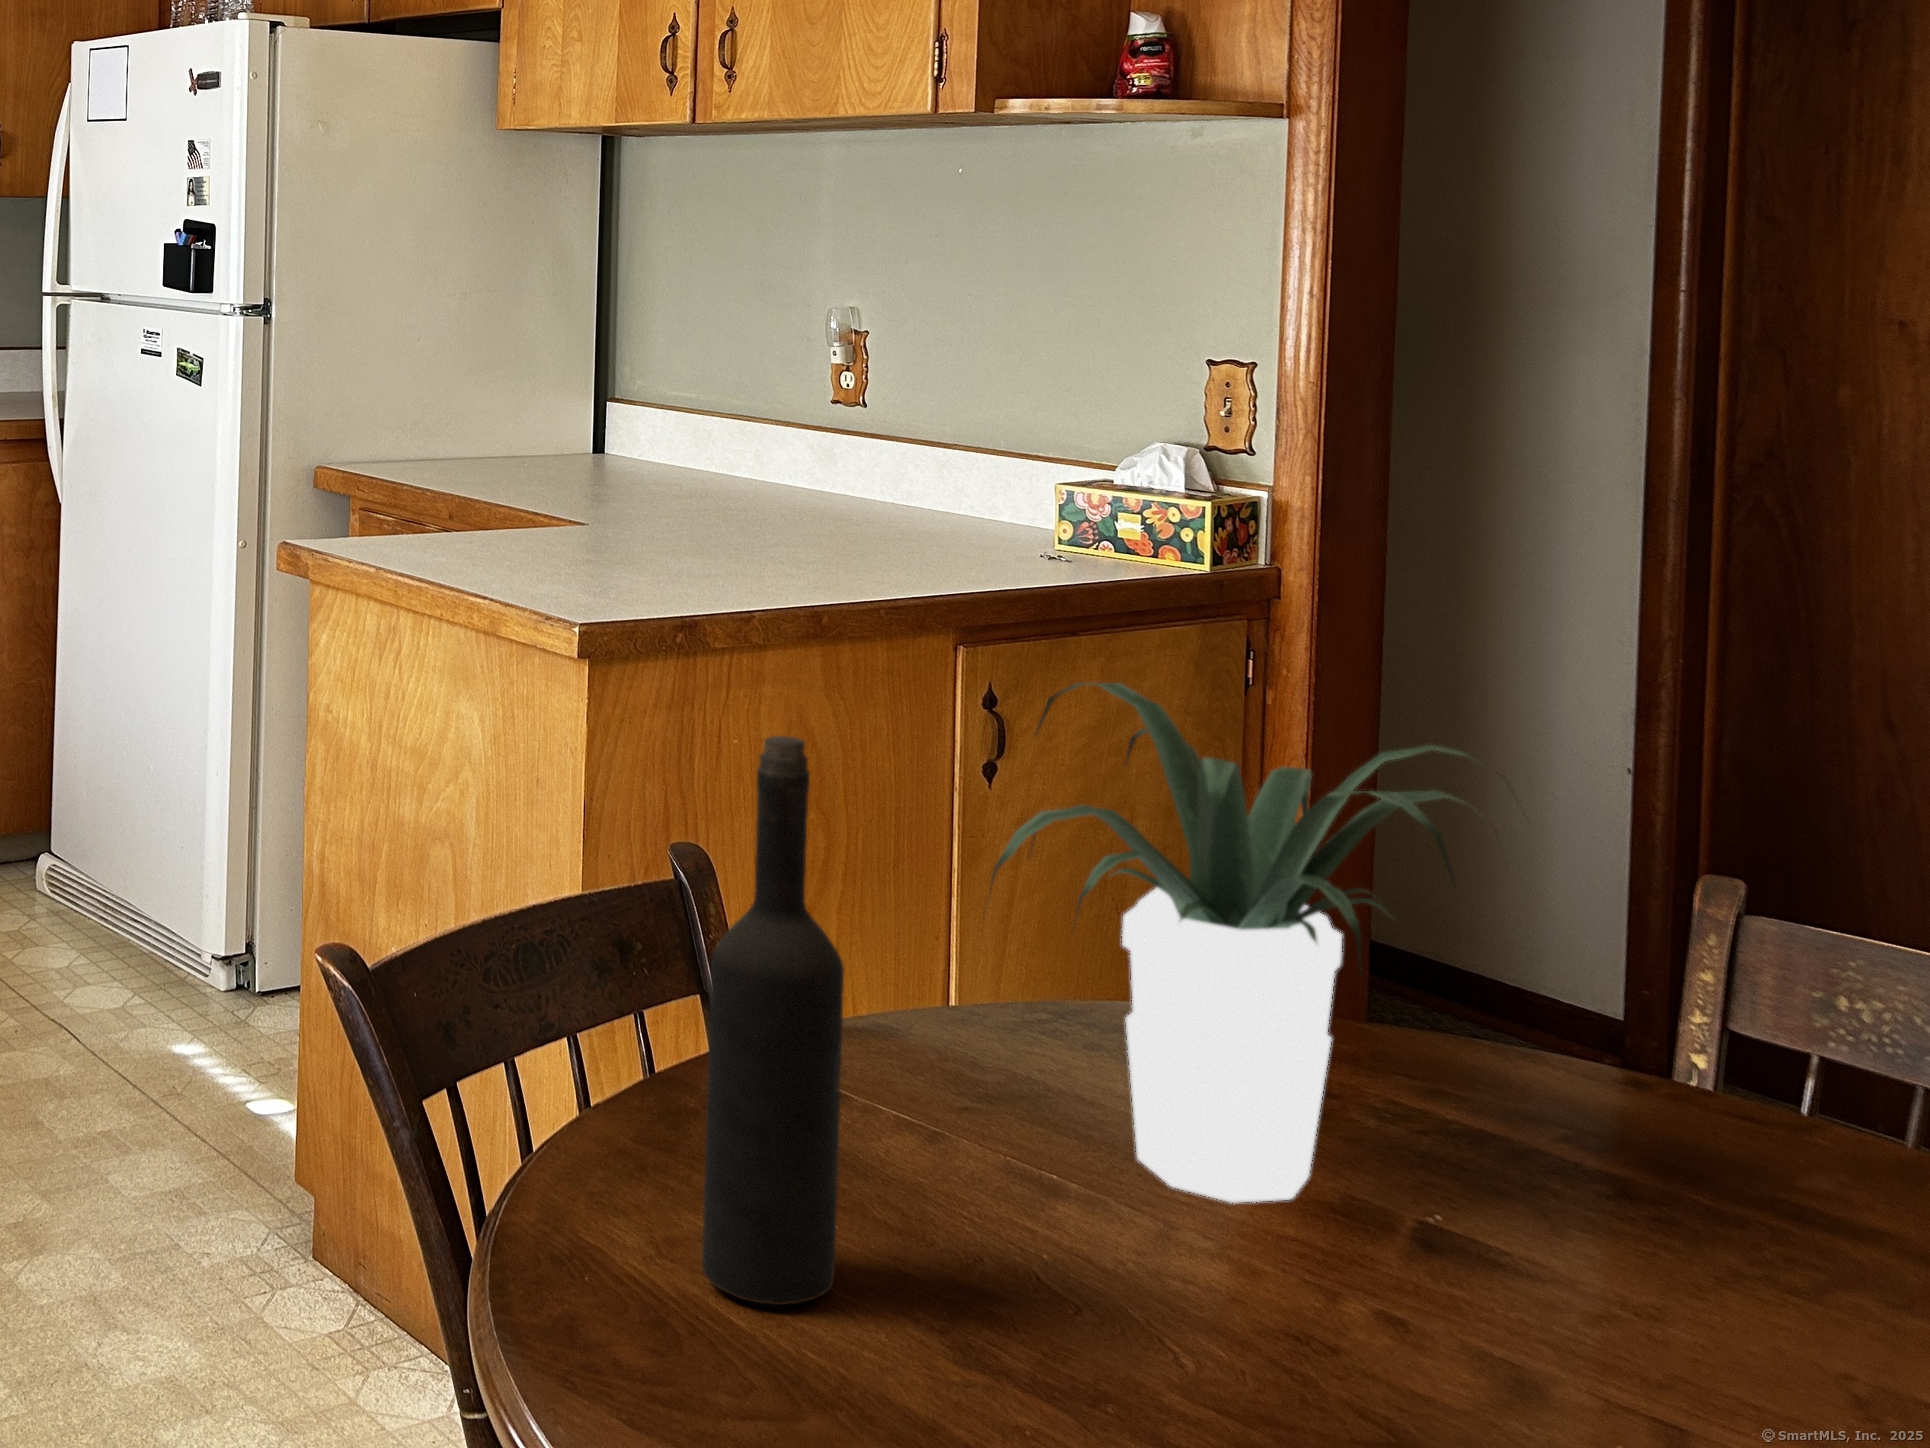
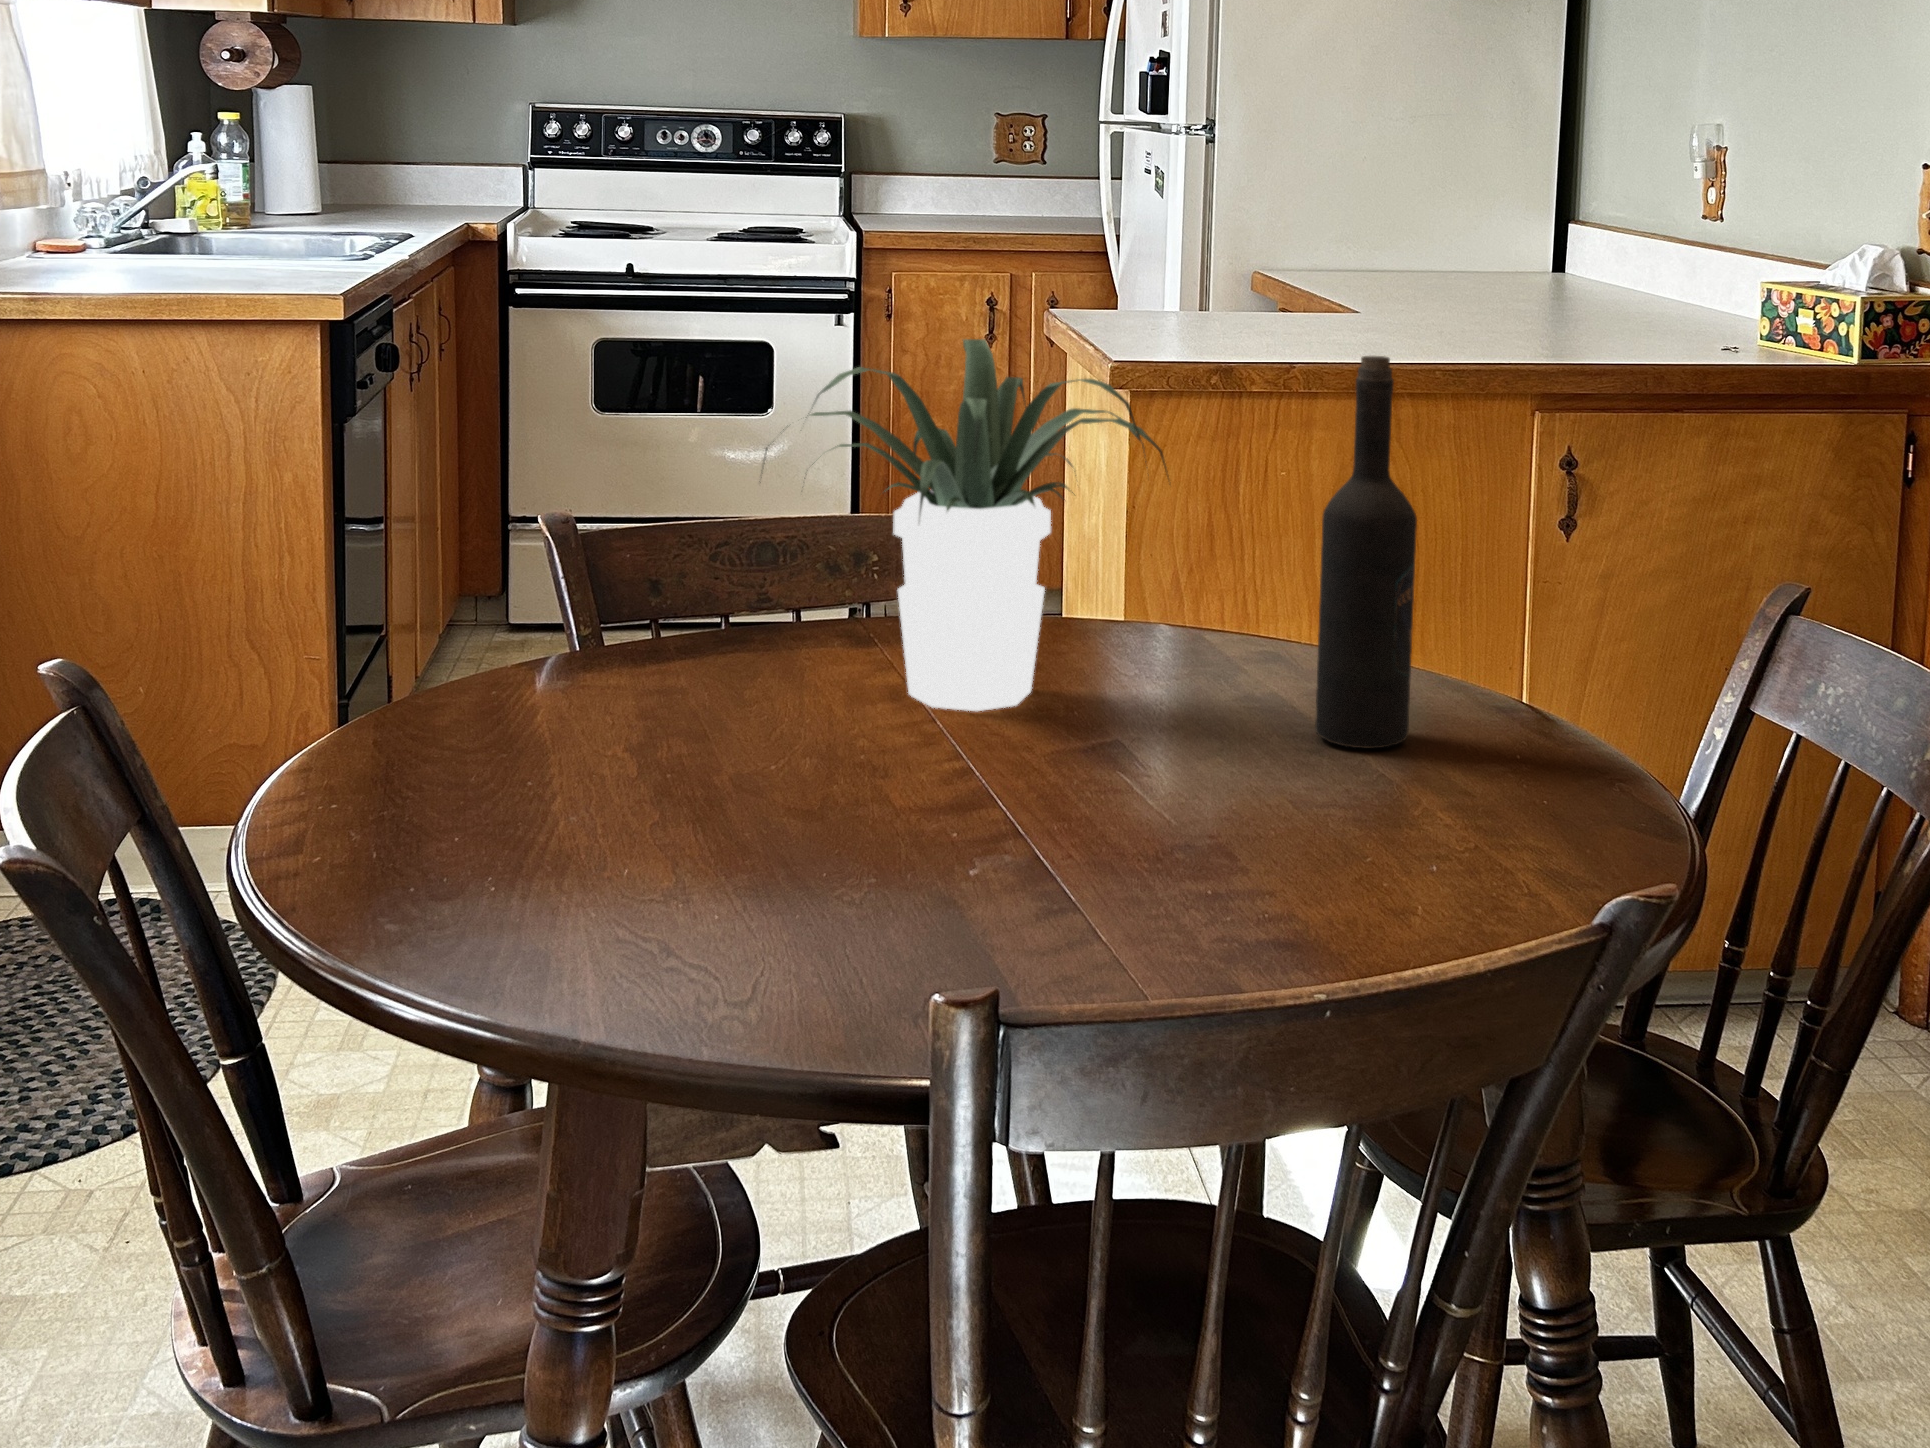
wine bottle: present [702,736,844,1305] -> present [1315,356,1417,748]

